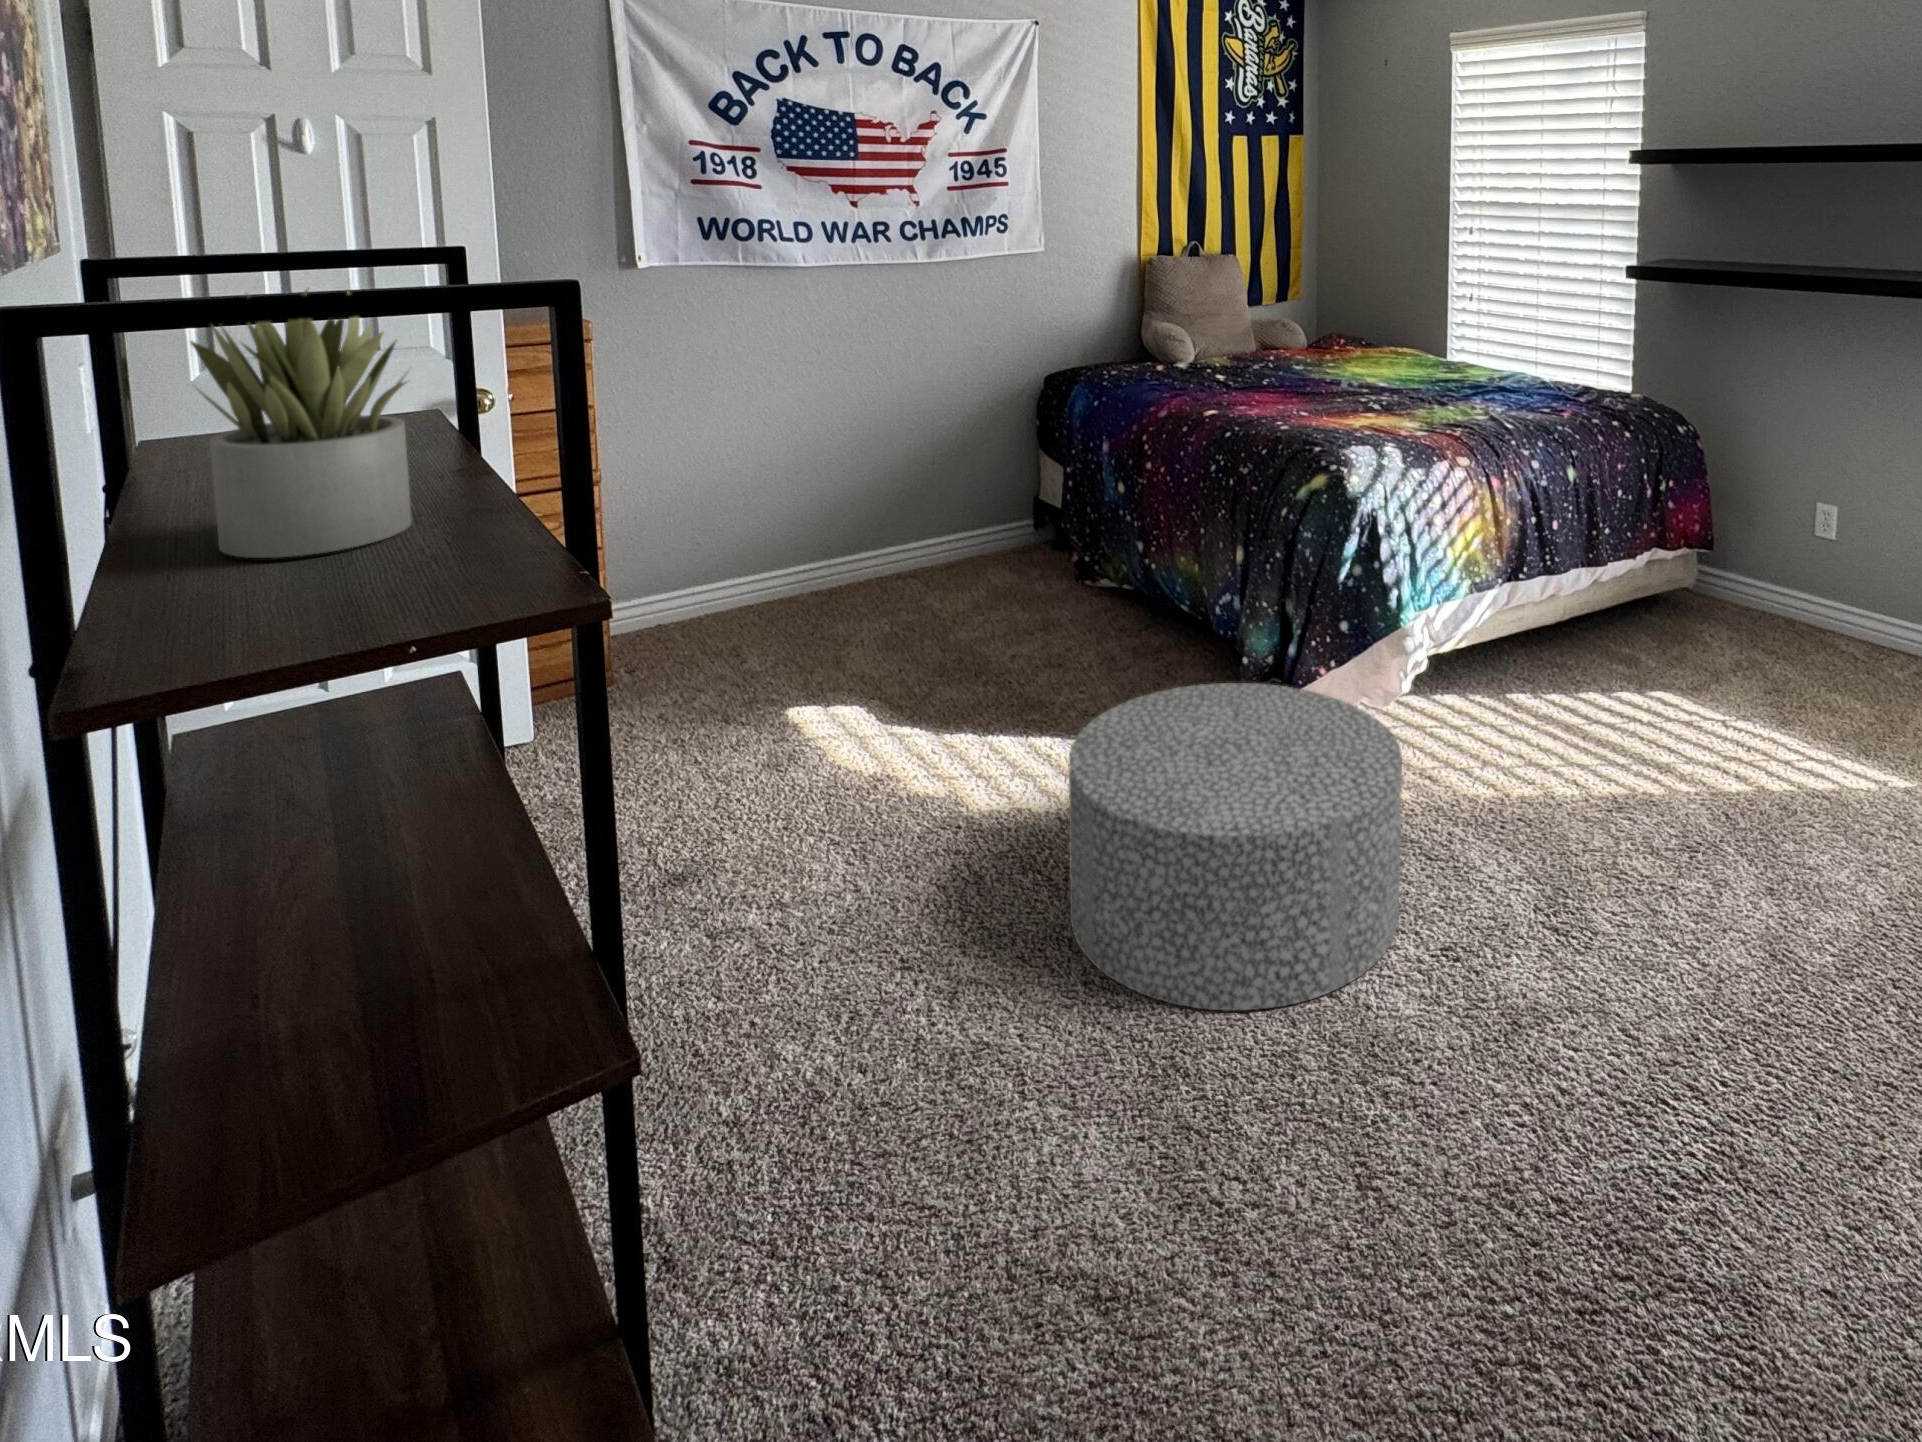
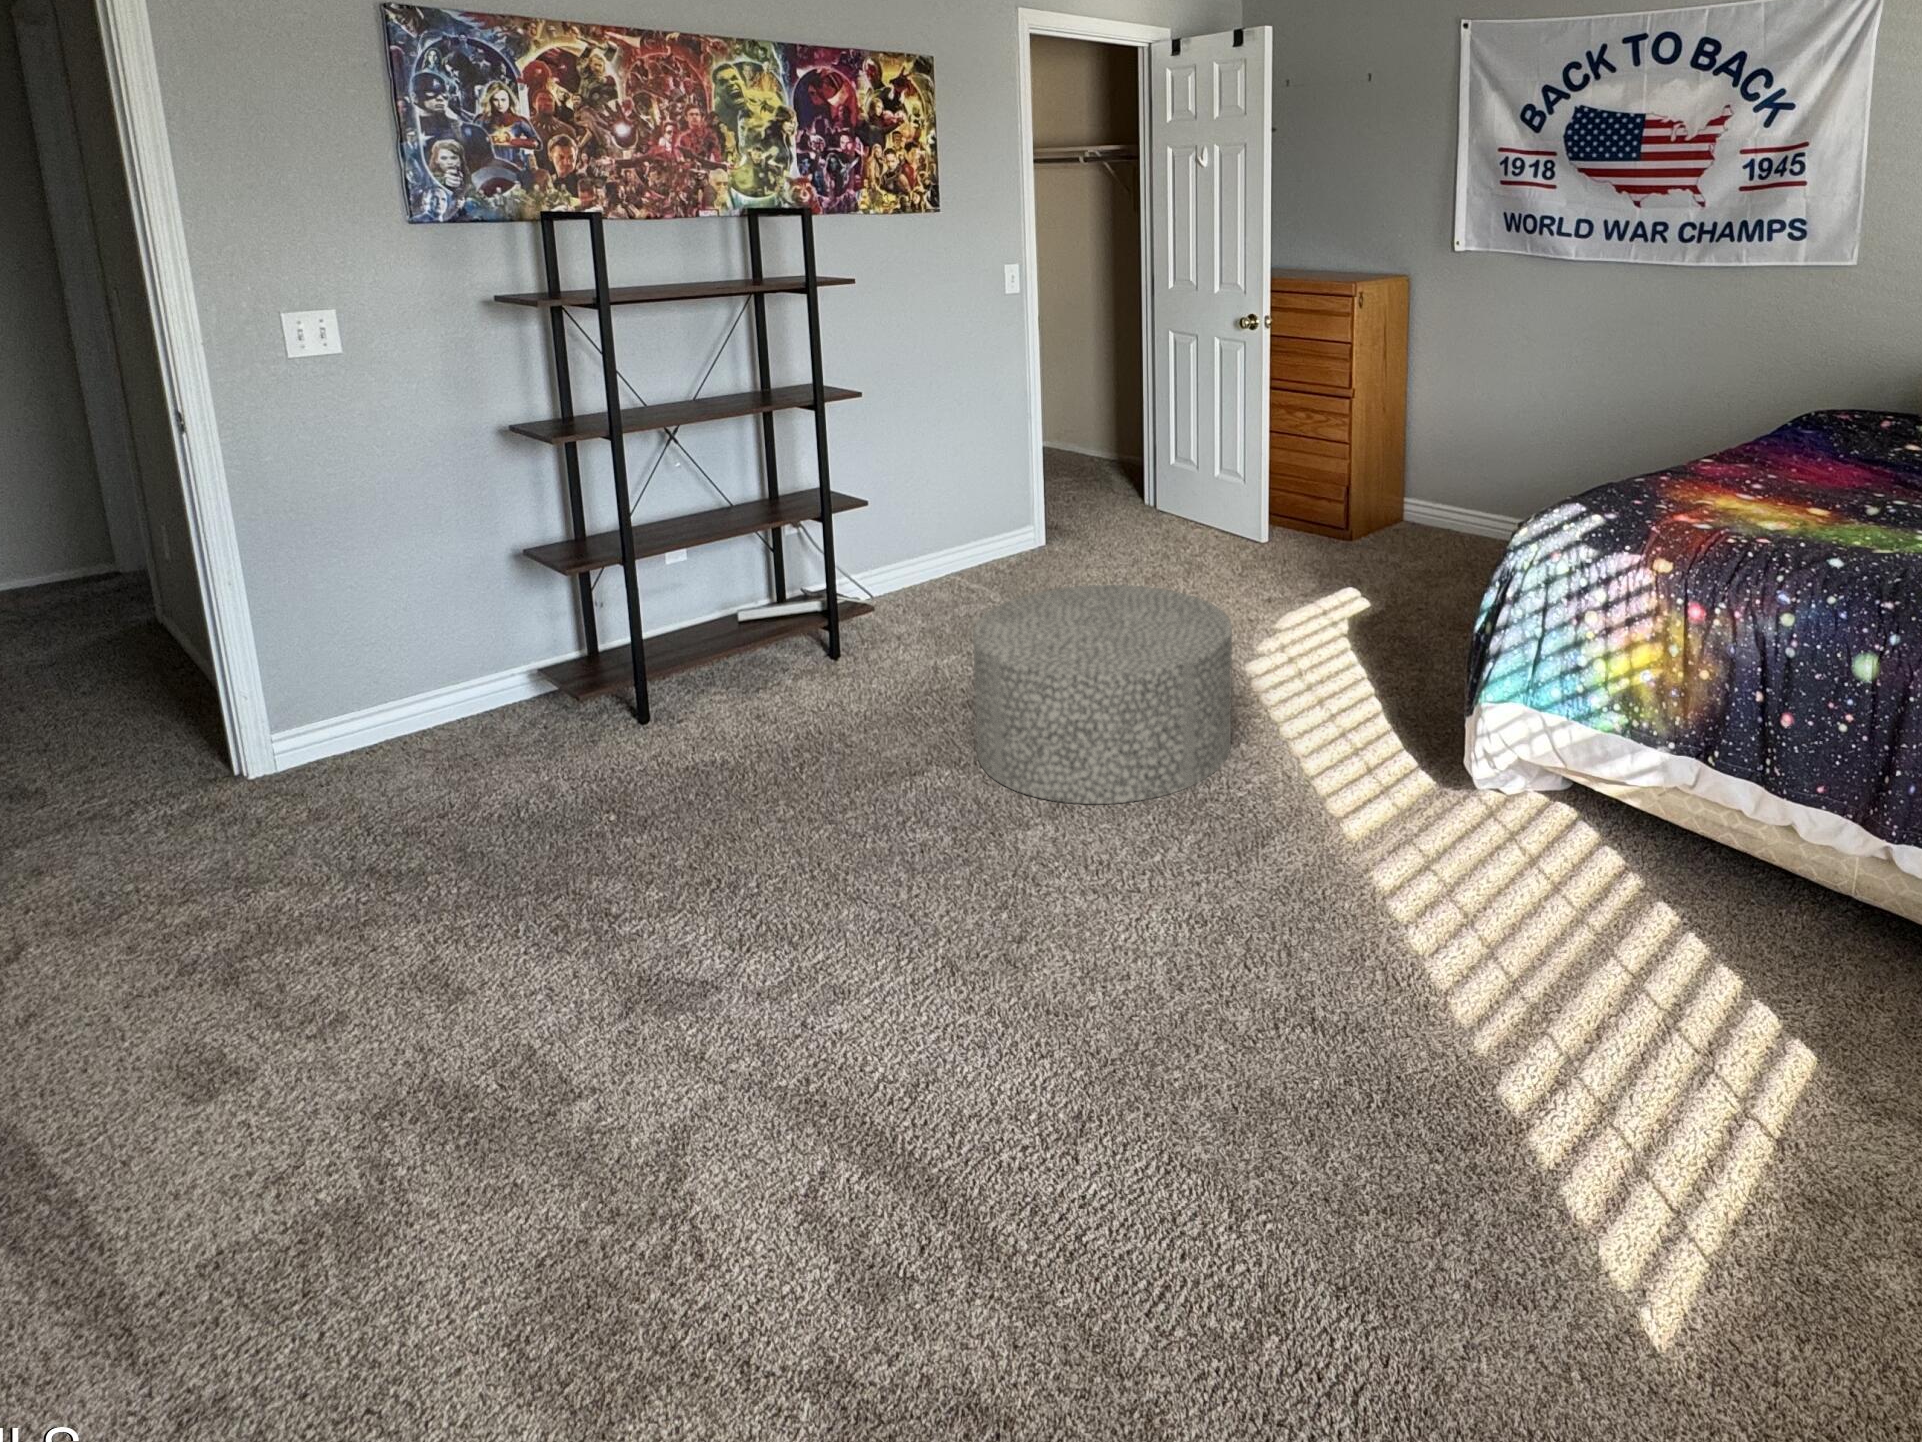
succulent plant: present [191,289,412,558] -> none [568,204,622,279]

